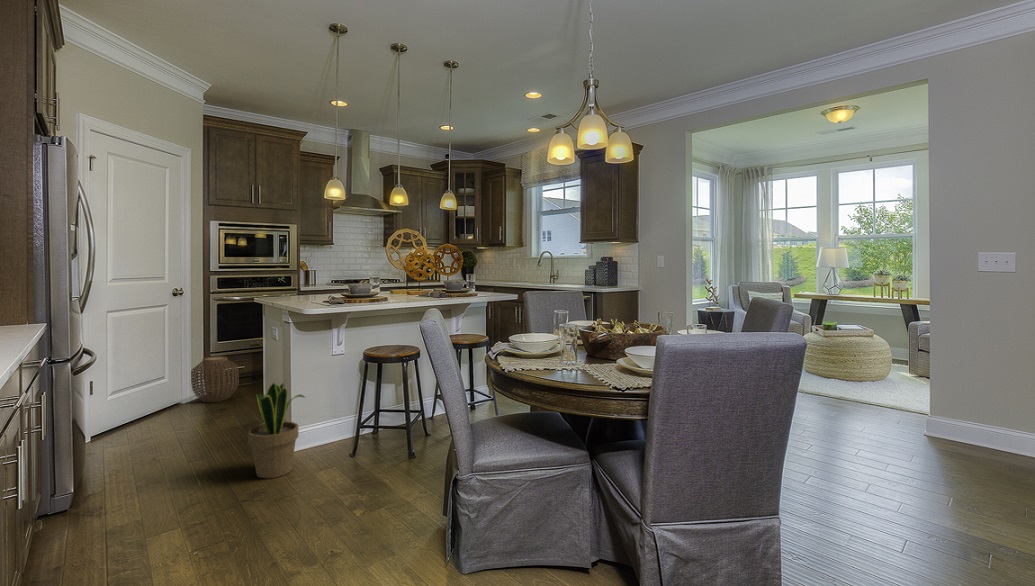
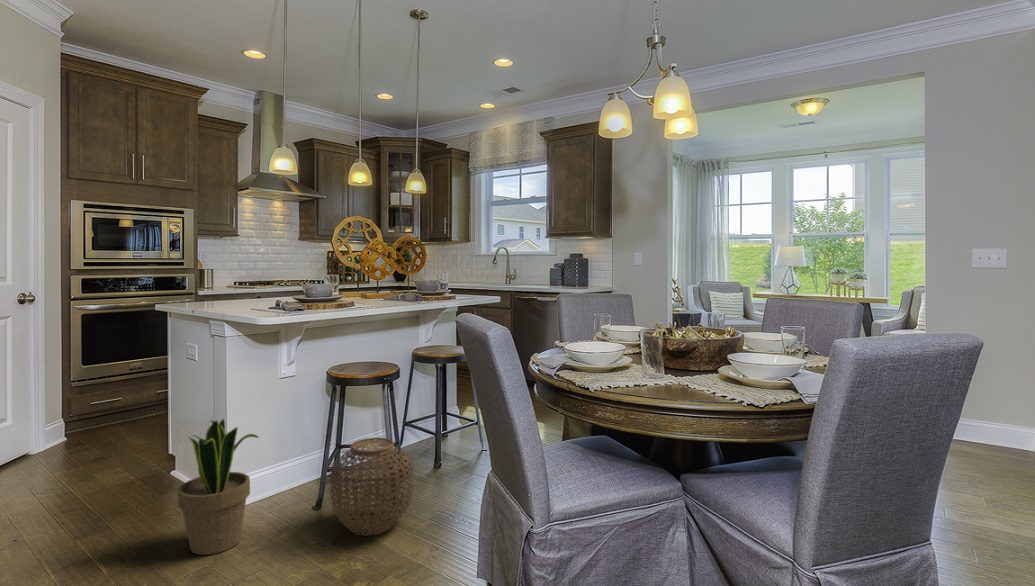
woven basket: present [191,356,239,402] -> present [330,437,413,535]

